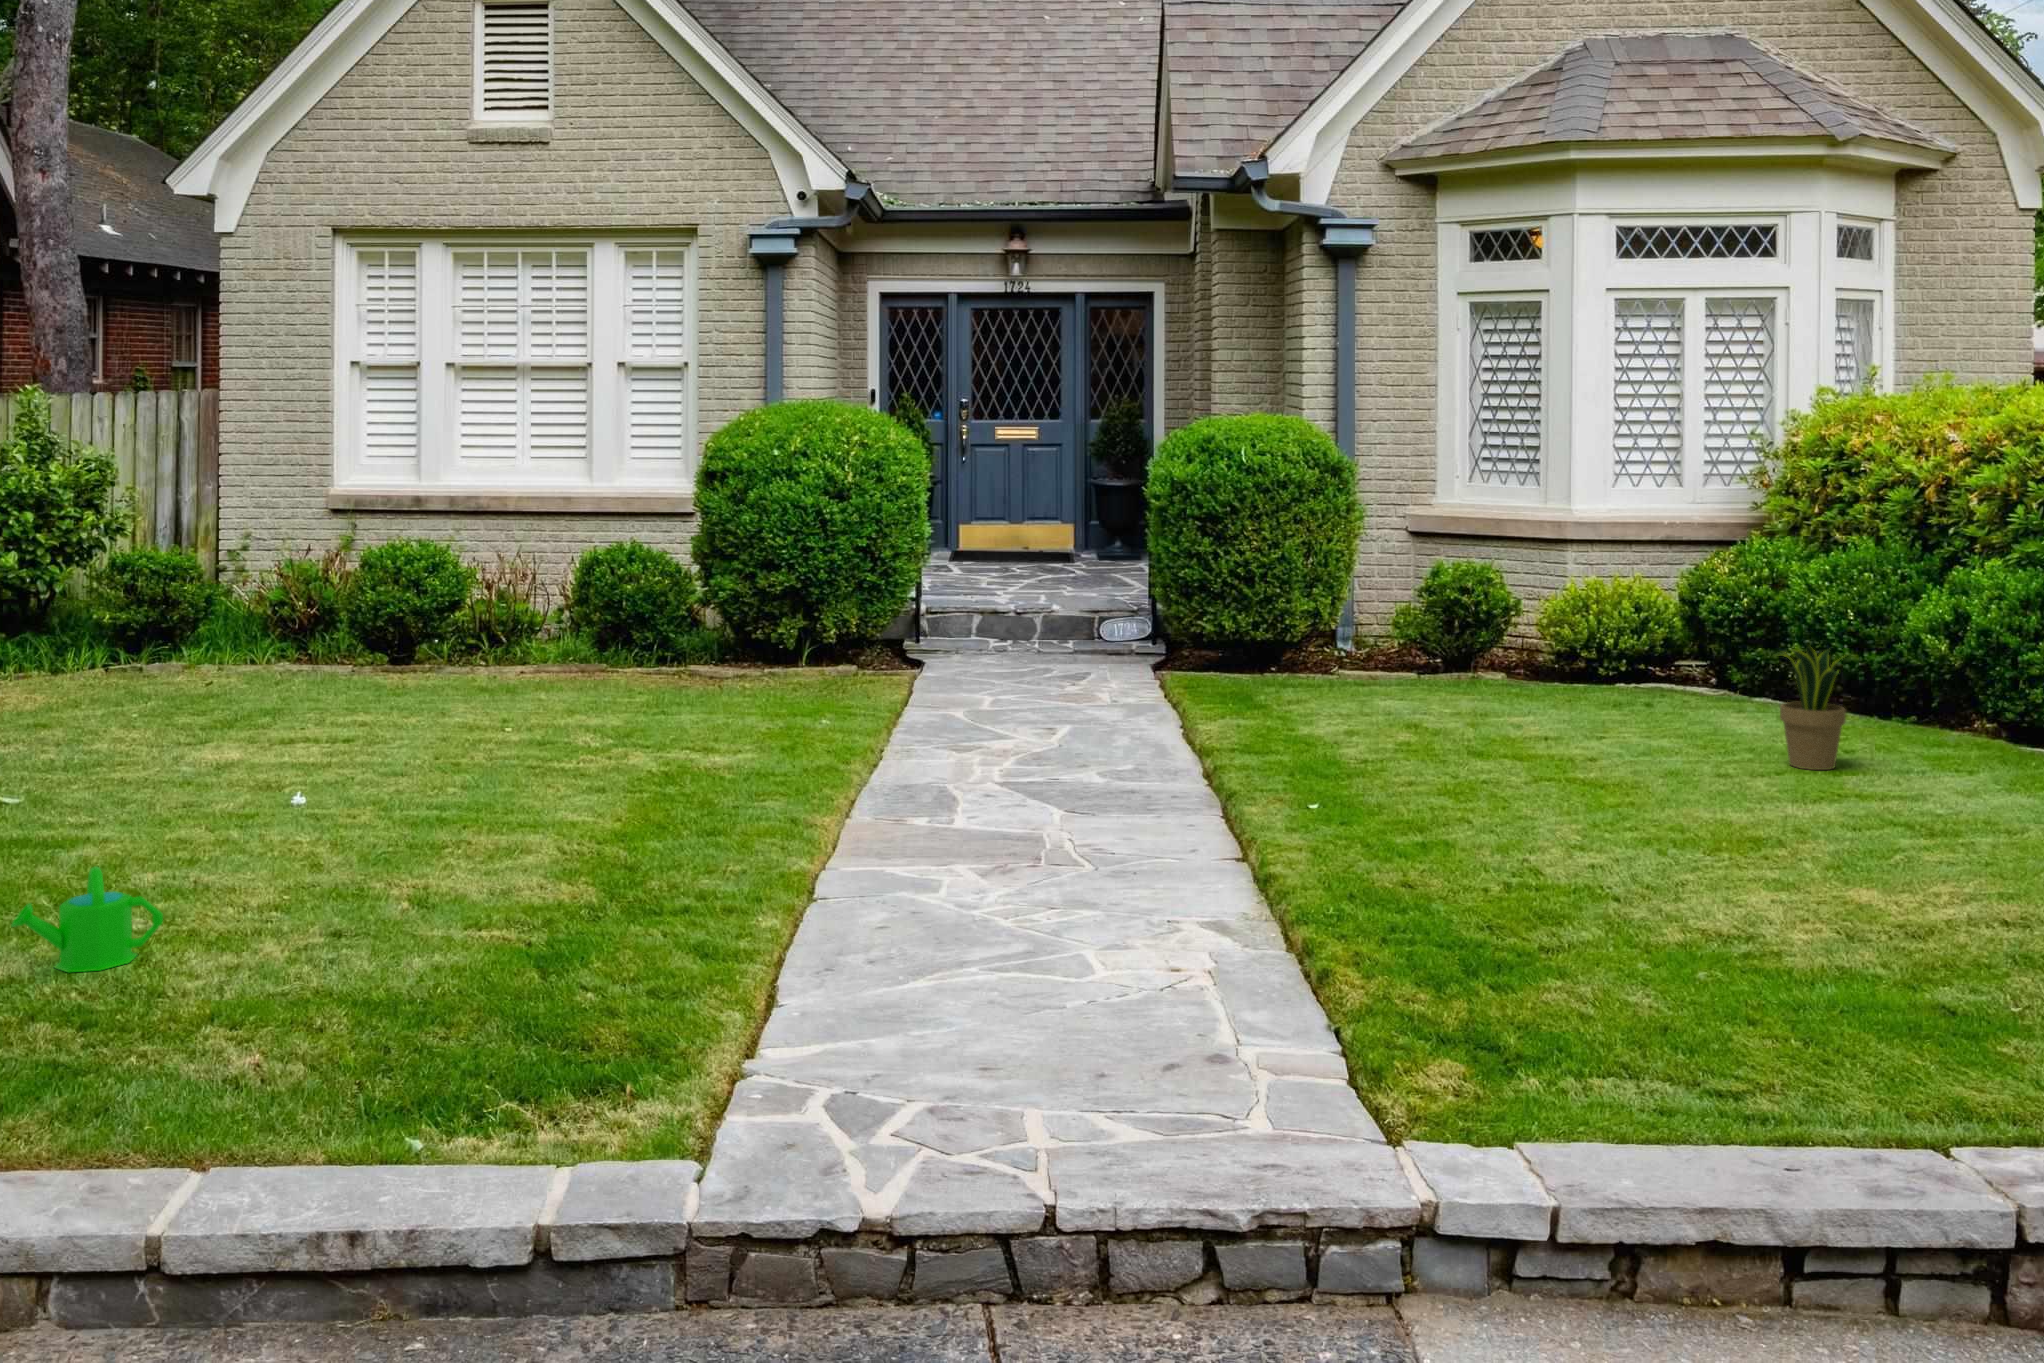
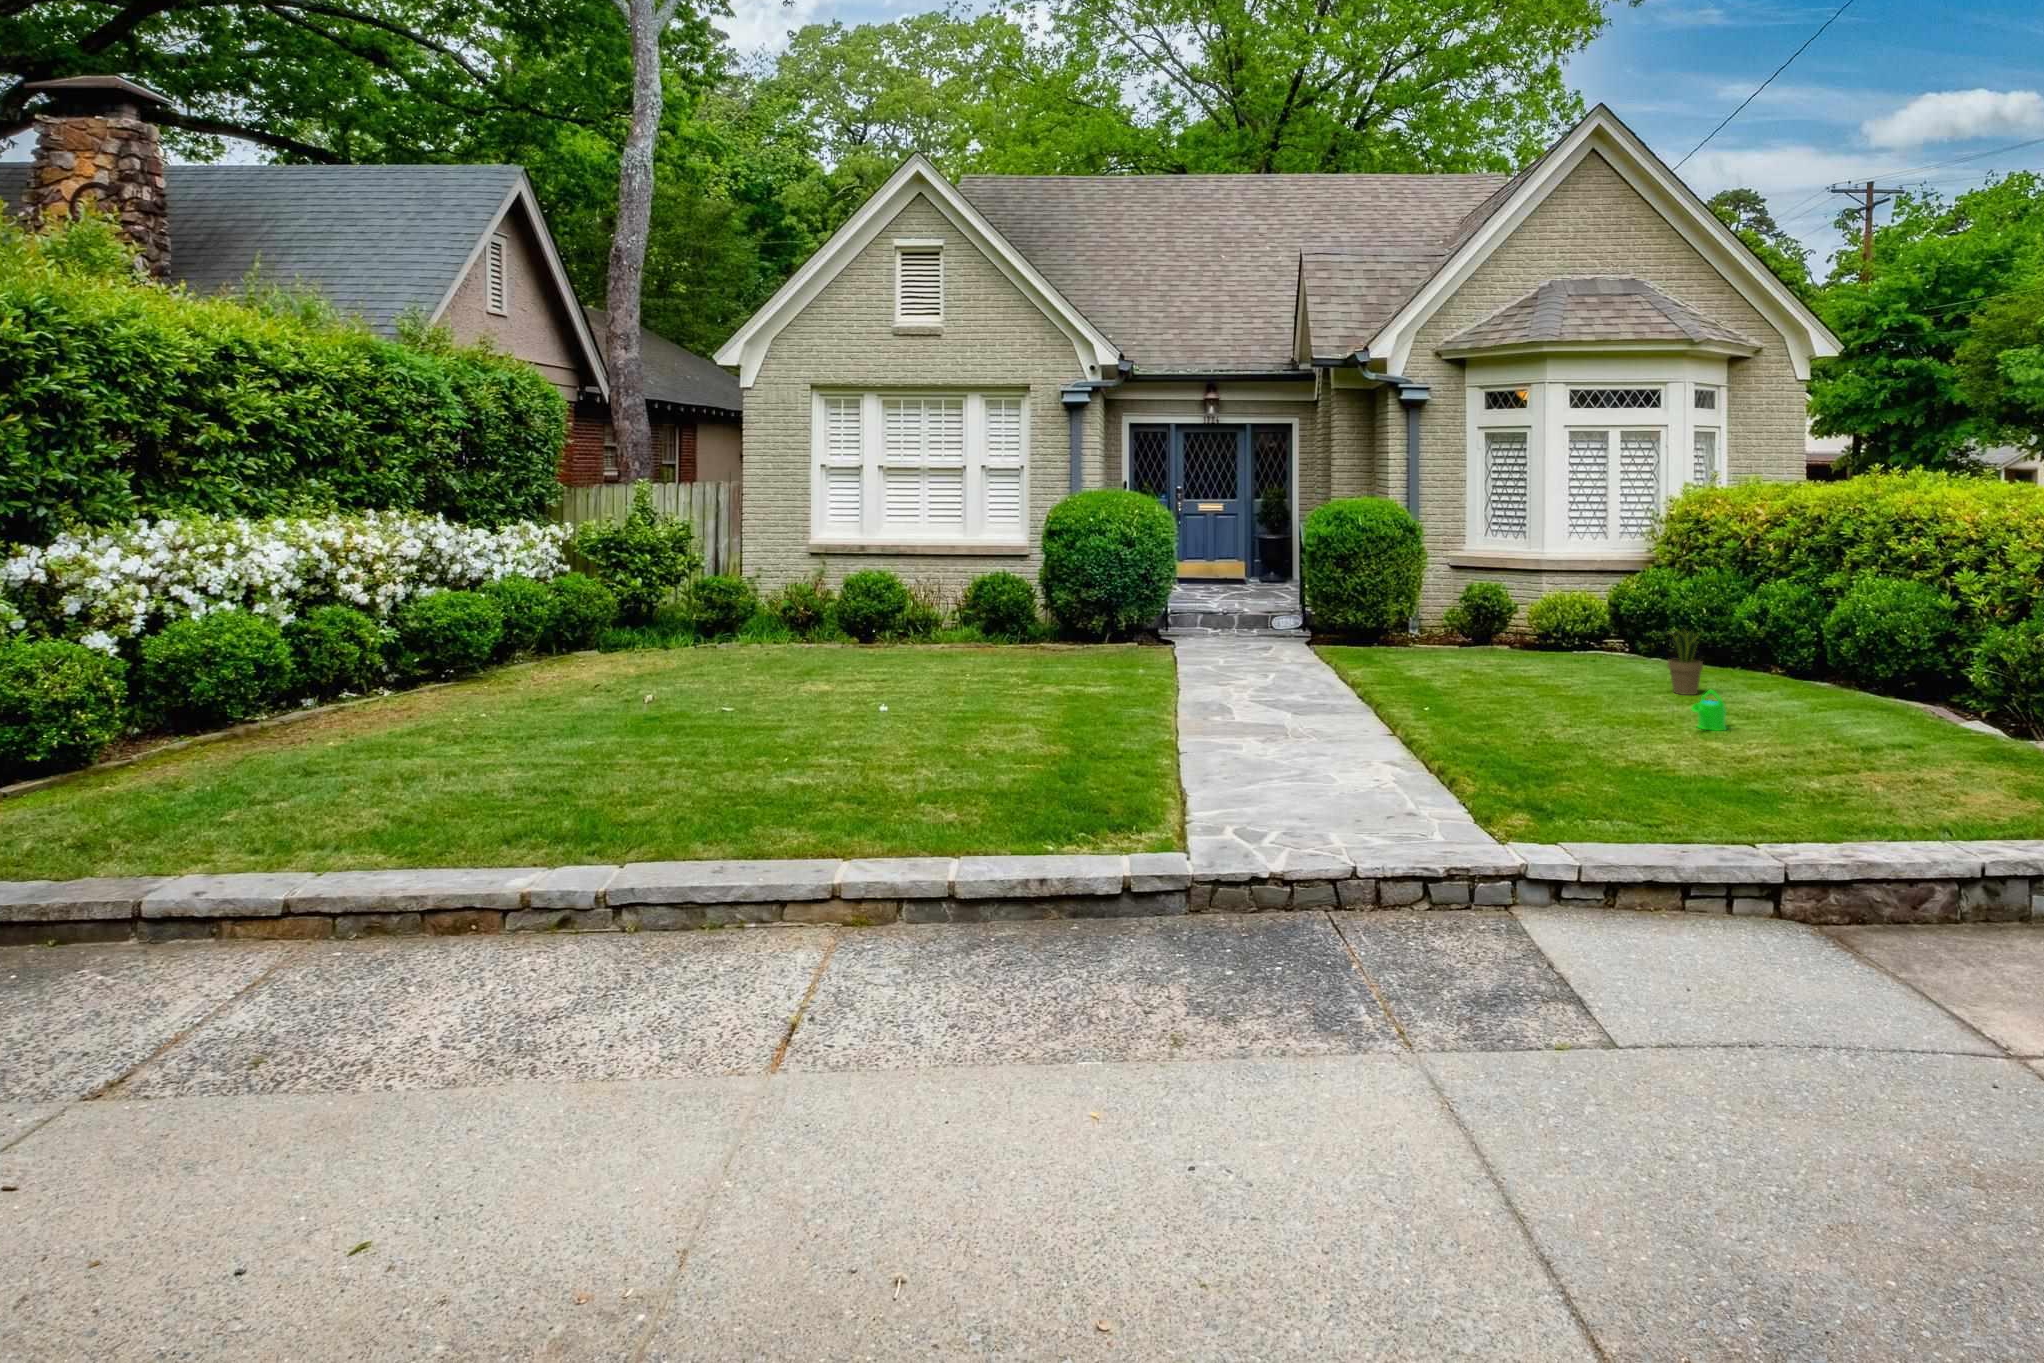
watering can: present [12,866,163,972] -> present [1691,690,1727,731]

